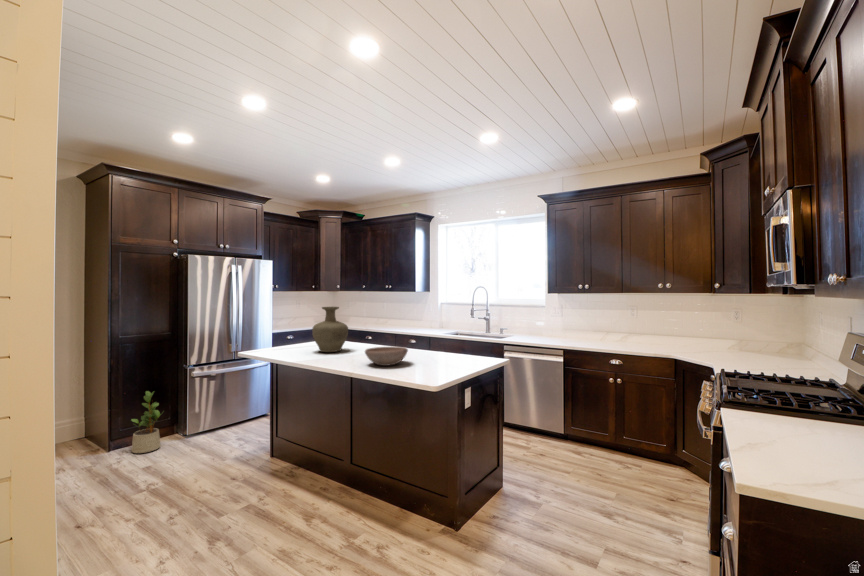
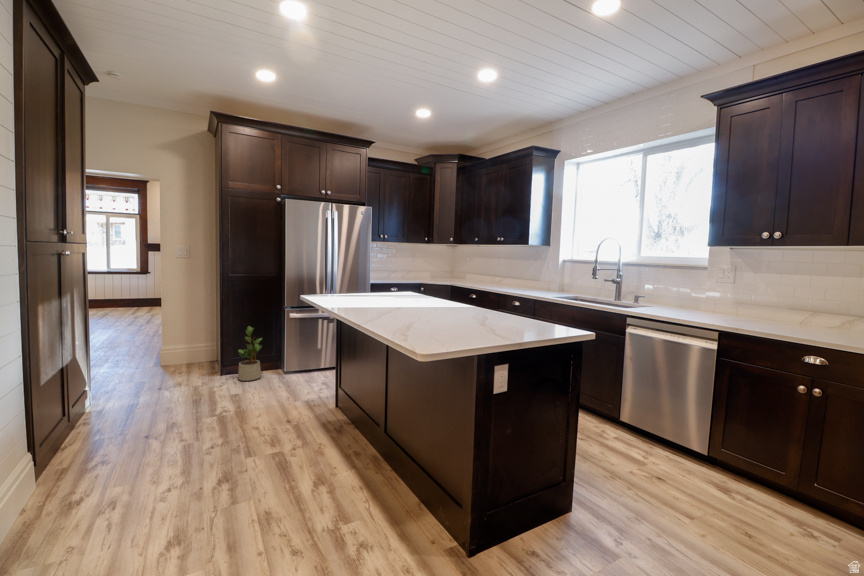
vase: present [312,307,348,352] -> none [366,251,406,302]
bowl: present [365,347,408,366] -> none [389,299,443,322]

